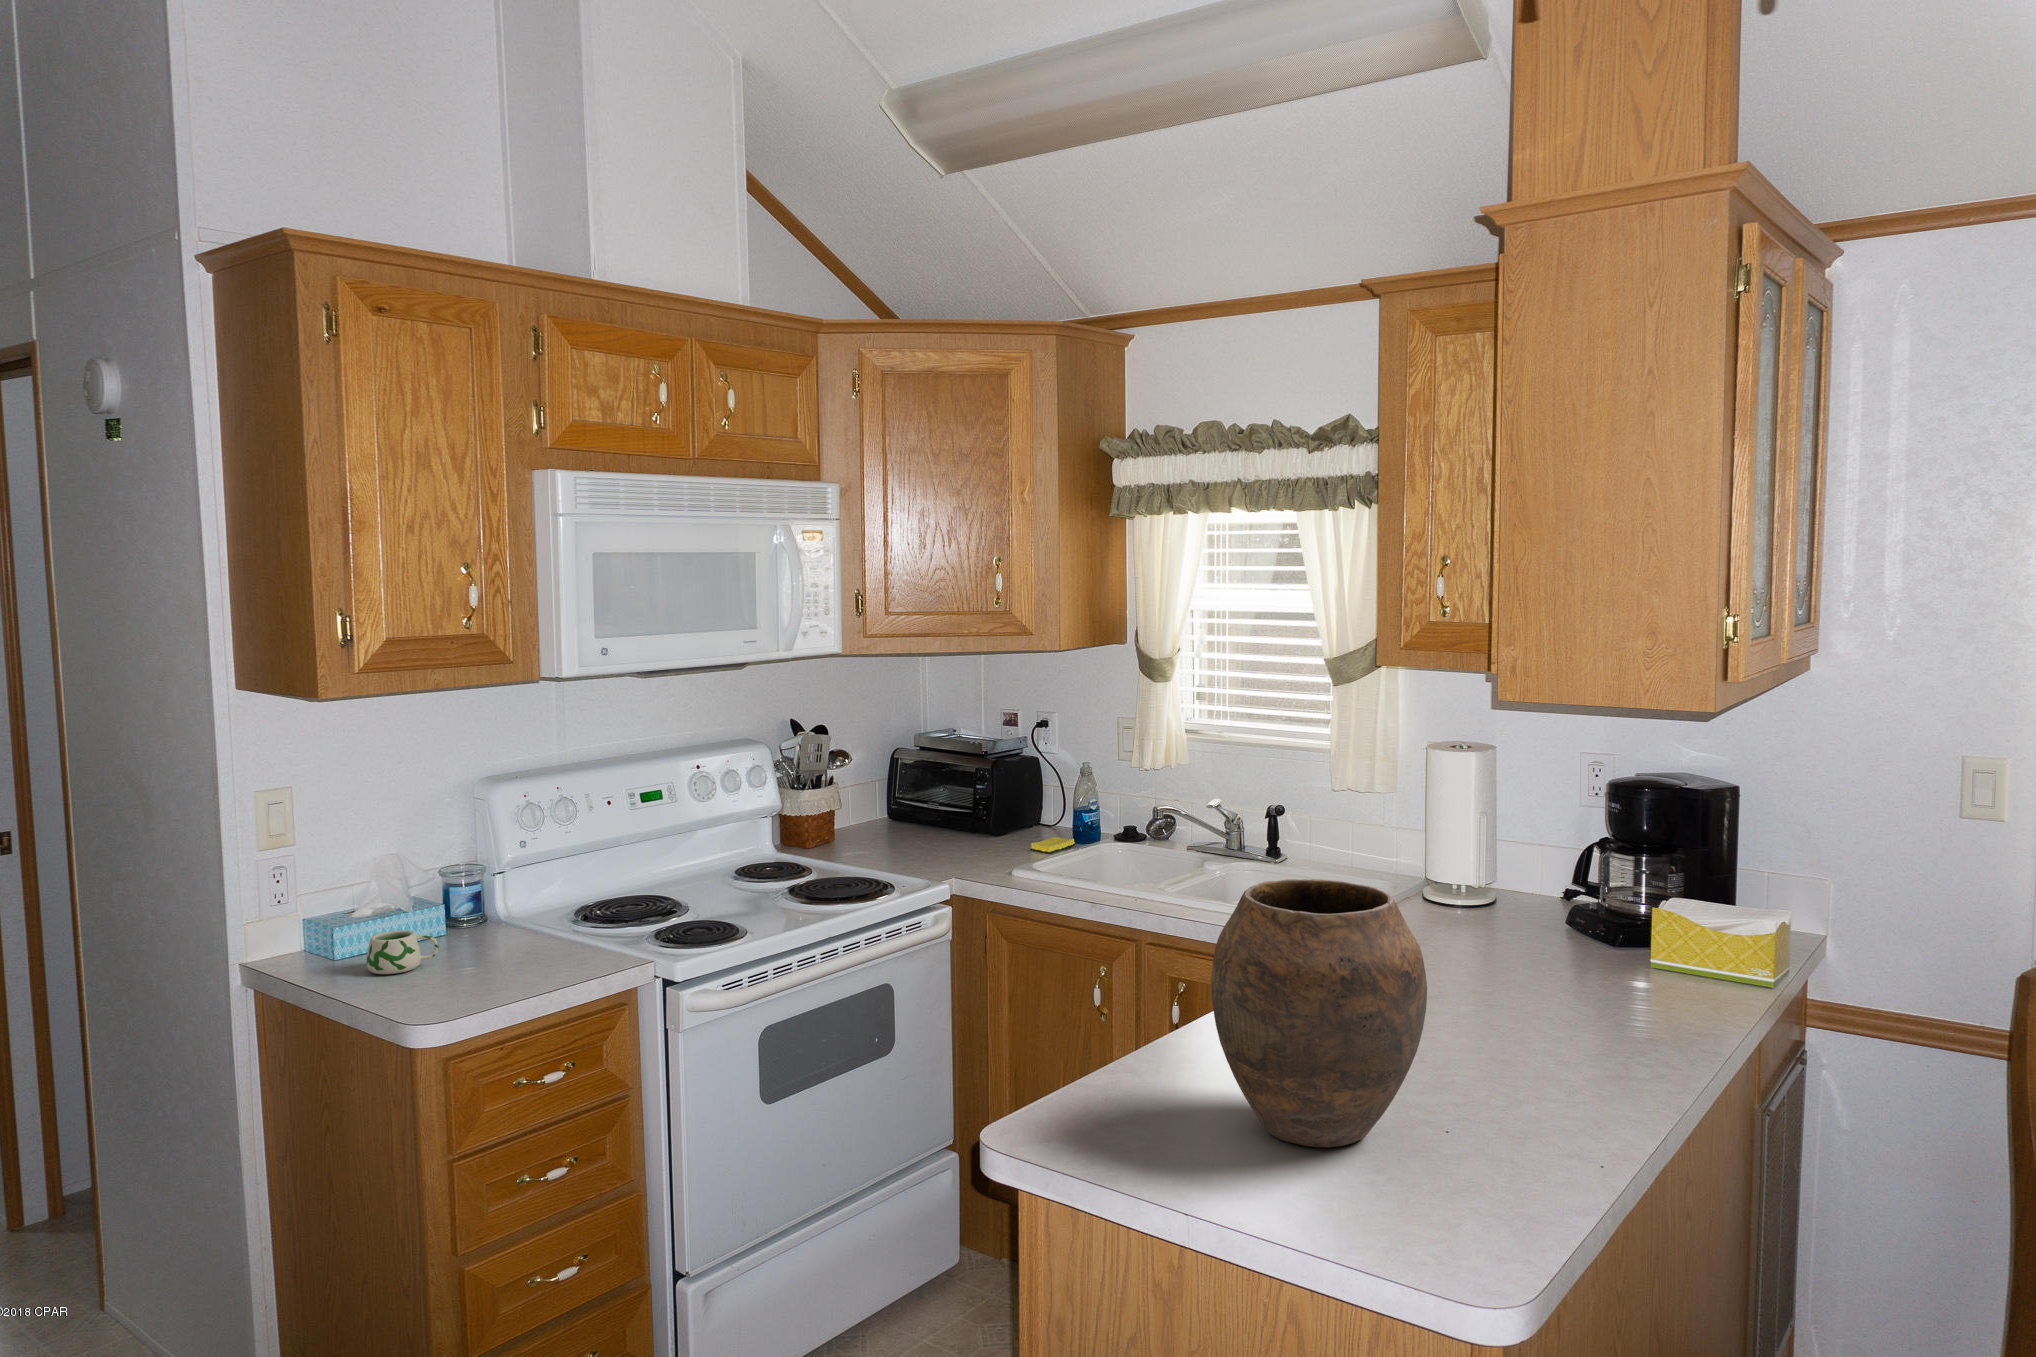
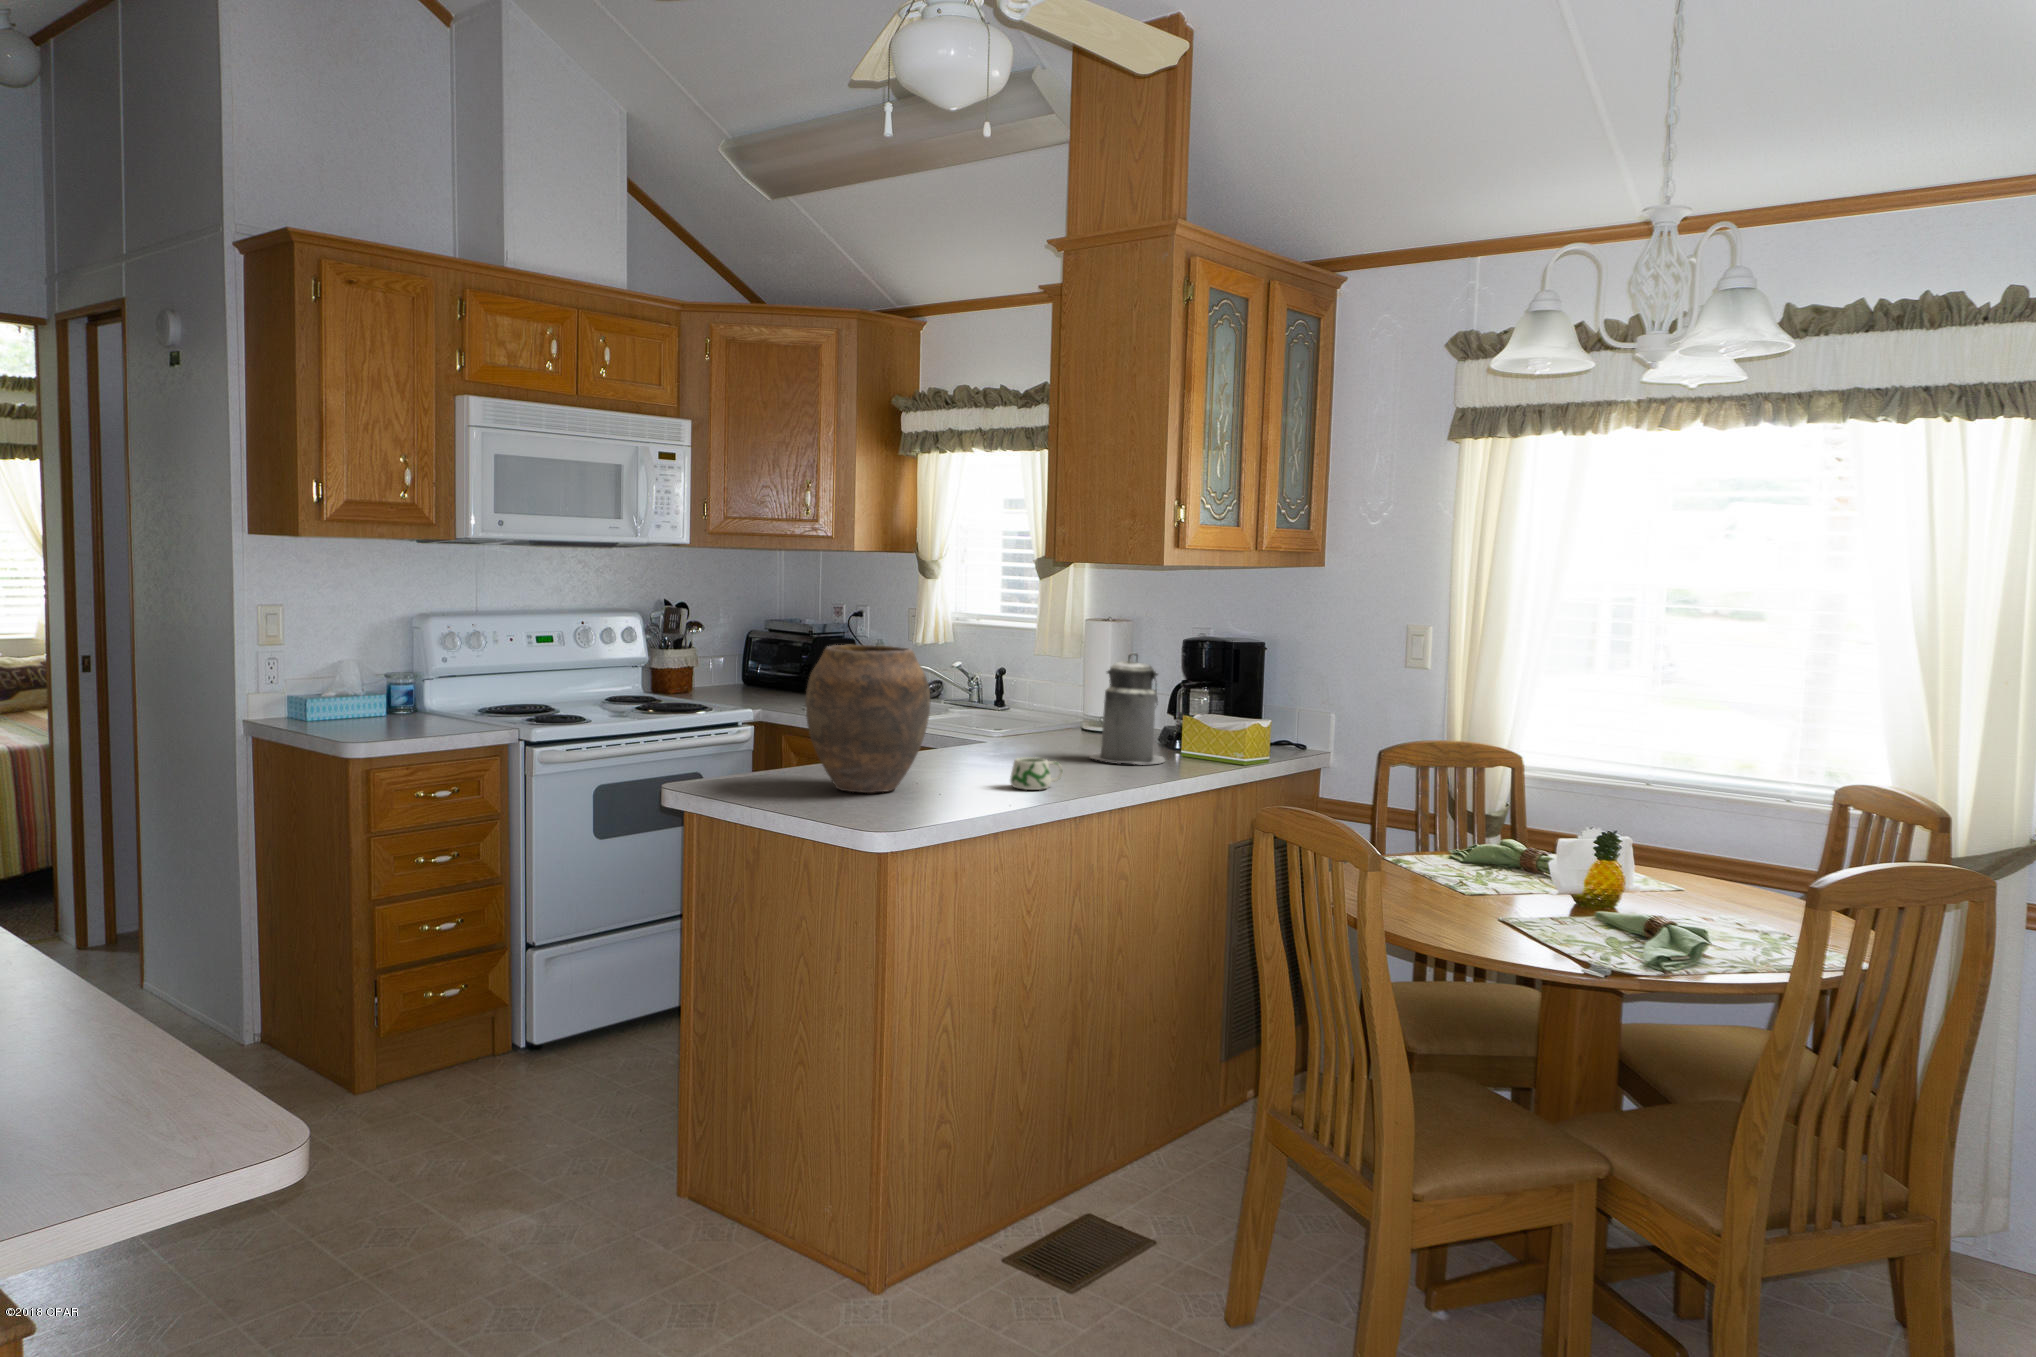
canister: none [1541,831,1667,1009] -> present [1090,653,1165,764]
mug: present [367,930,439,974] -> present [1010,757,1063,790]

